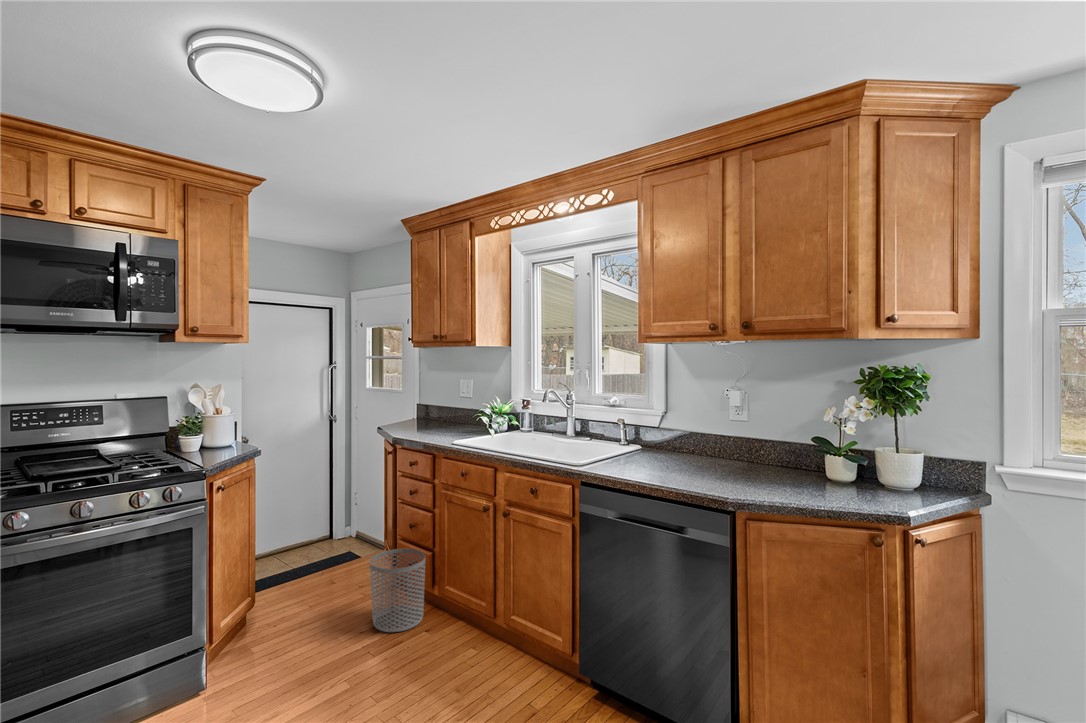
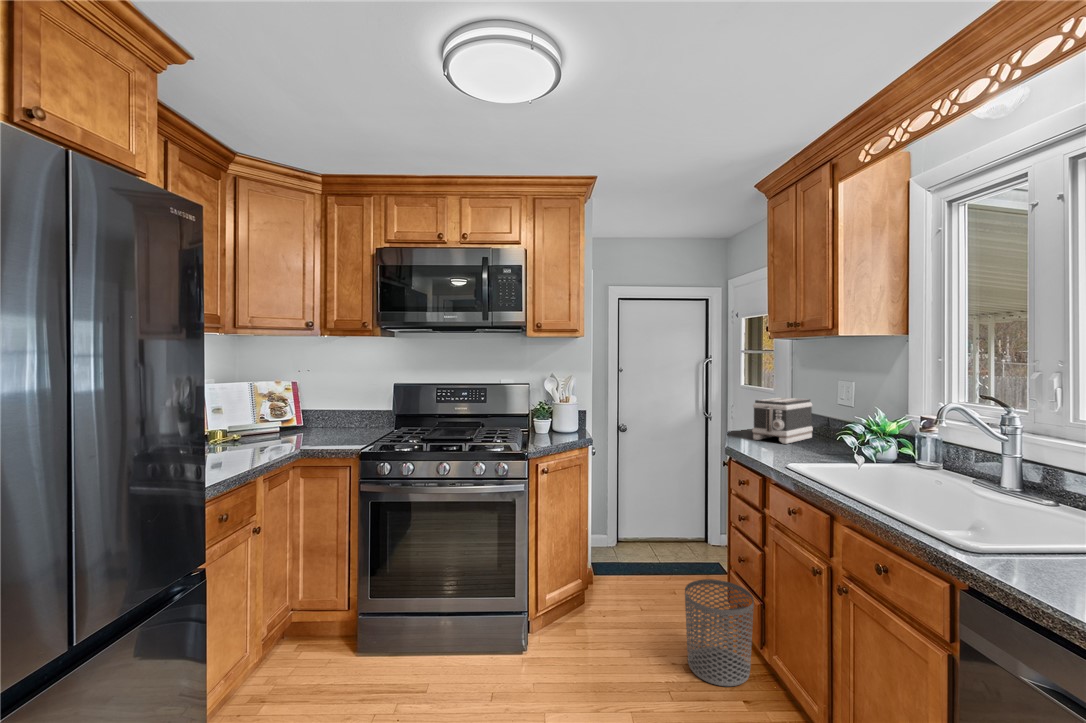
toaster: none [406,395,445,430] -> present [752,397,813,444]

